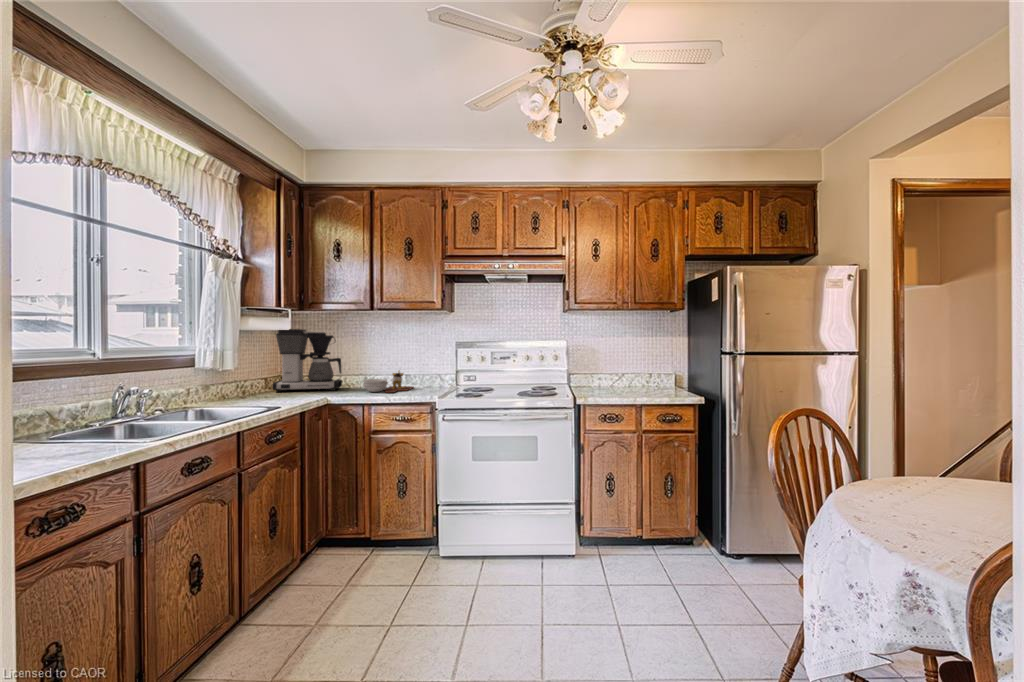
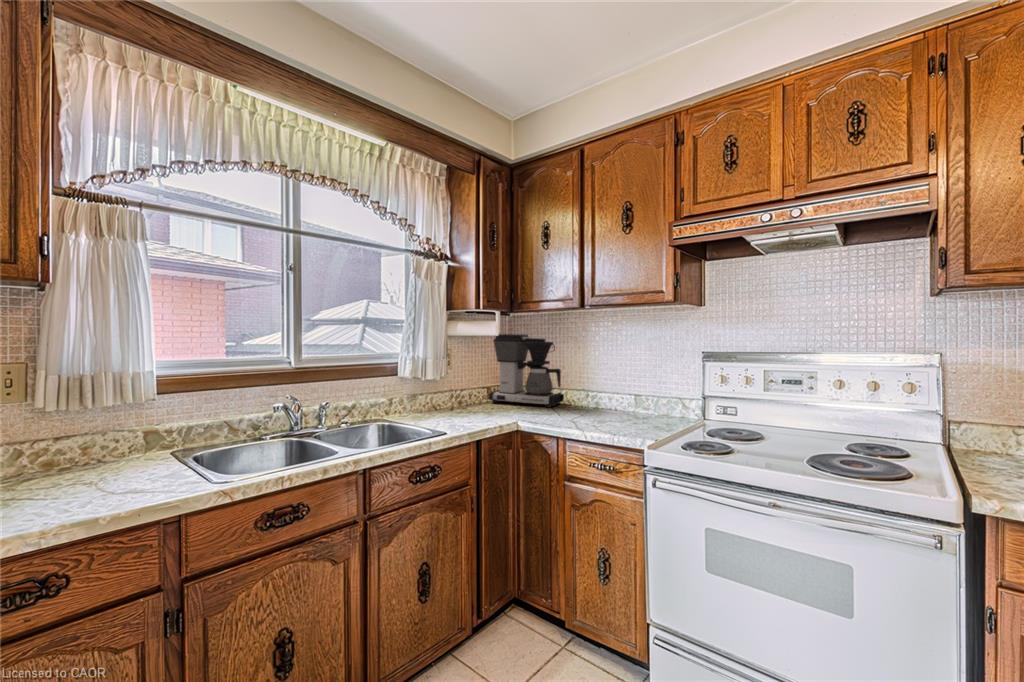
cutting board: present [363,371,414,393] -> none [576,389,646,421]

